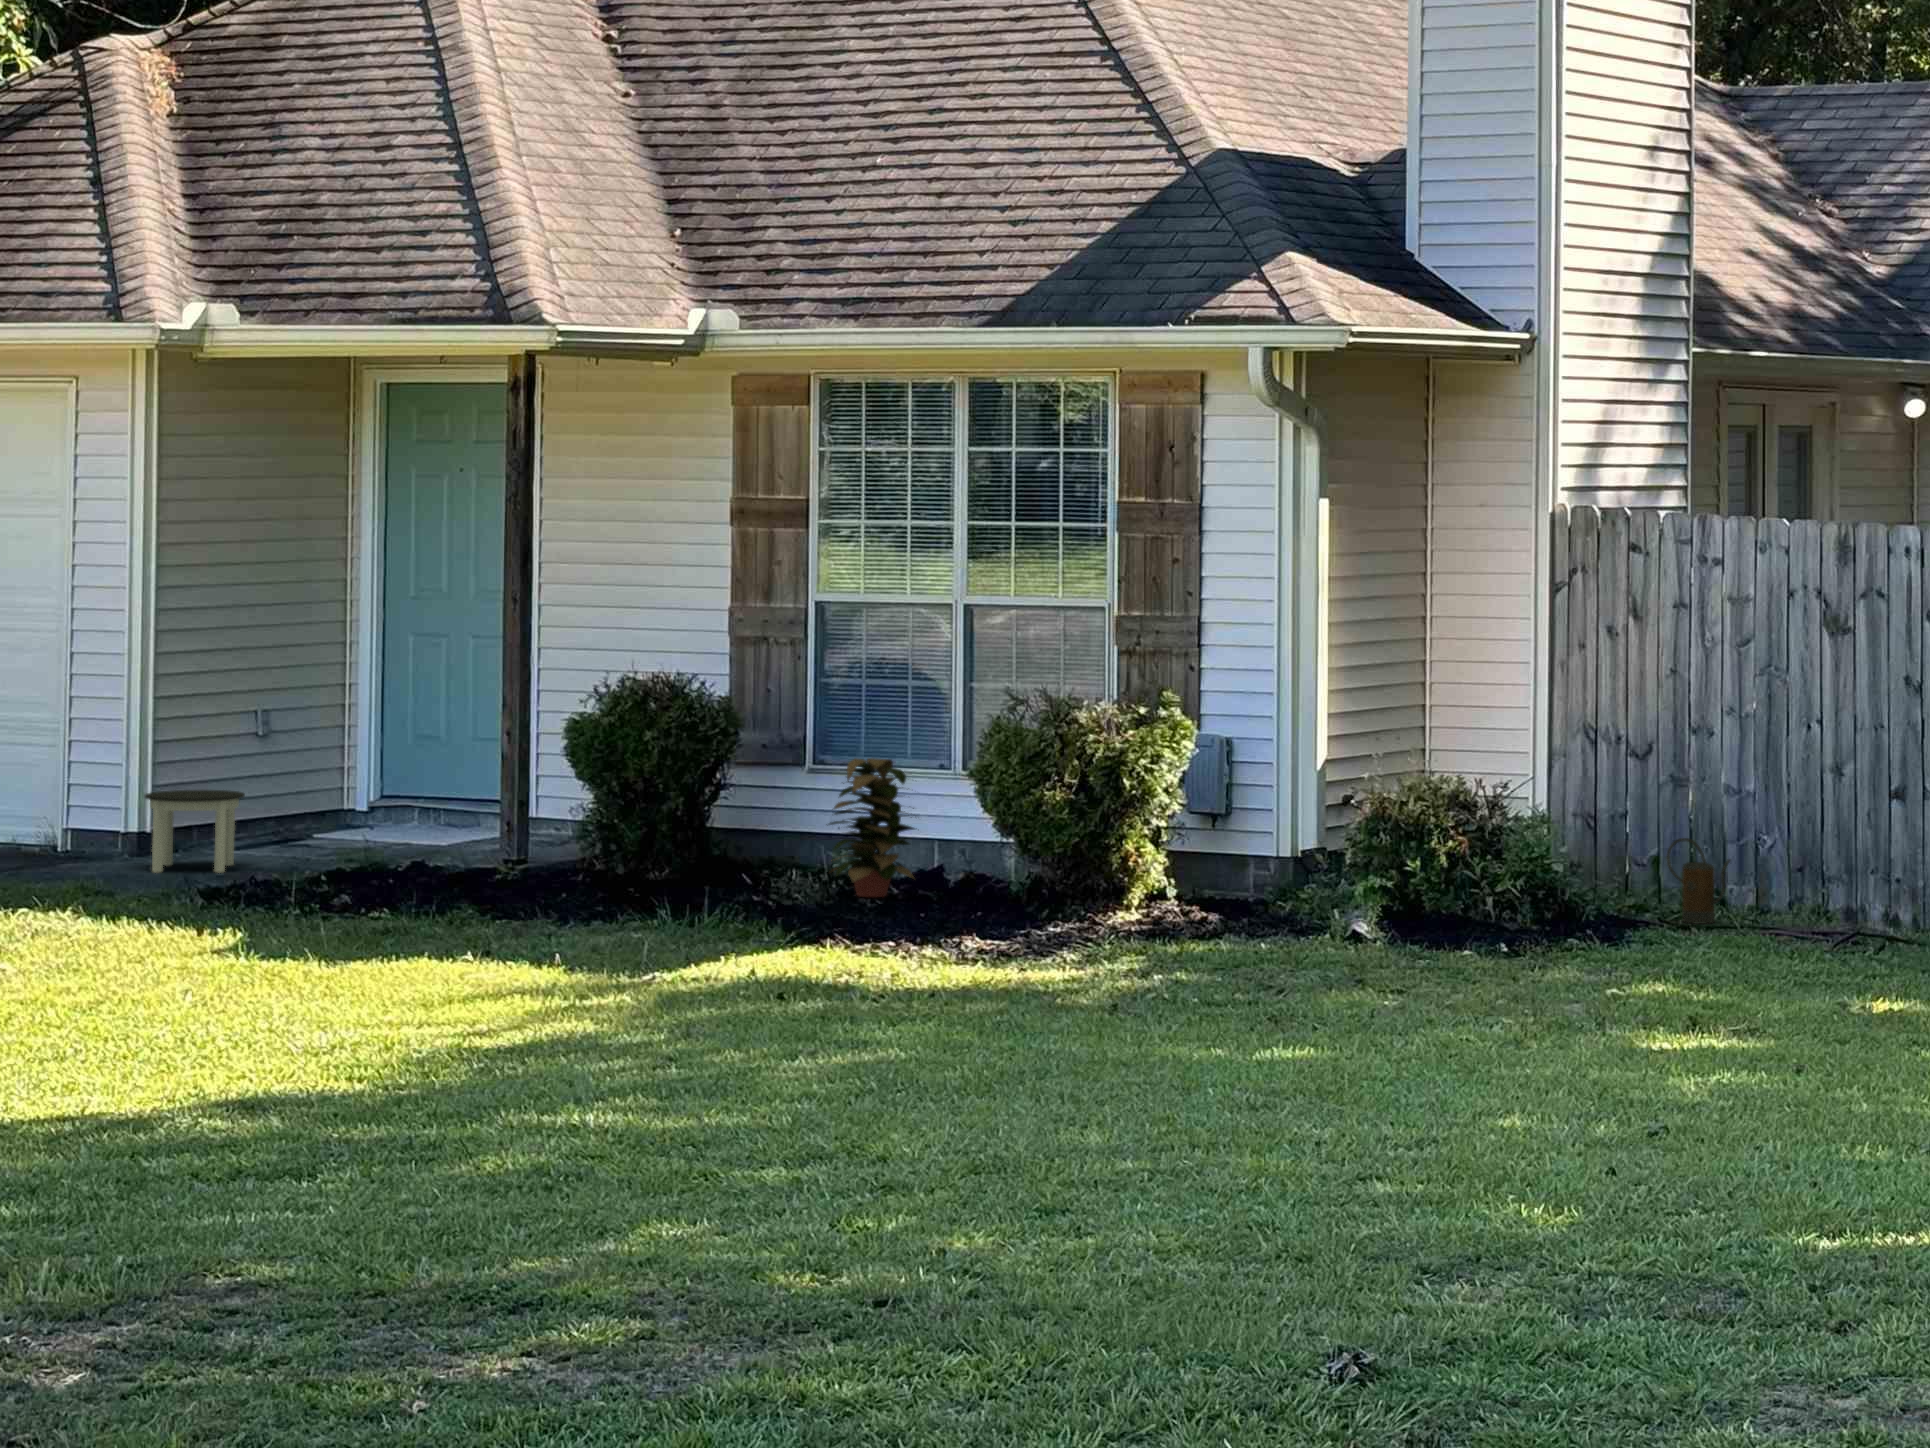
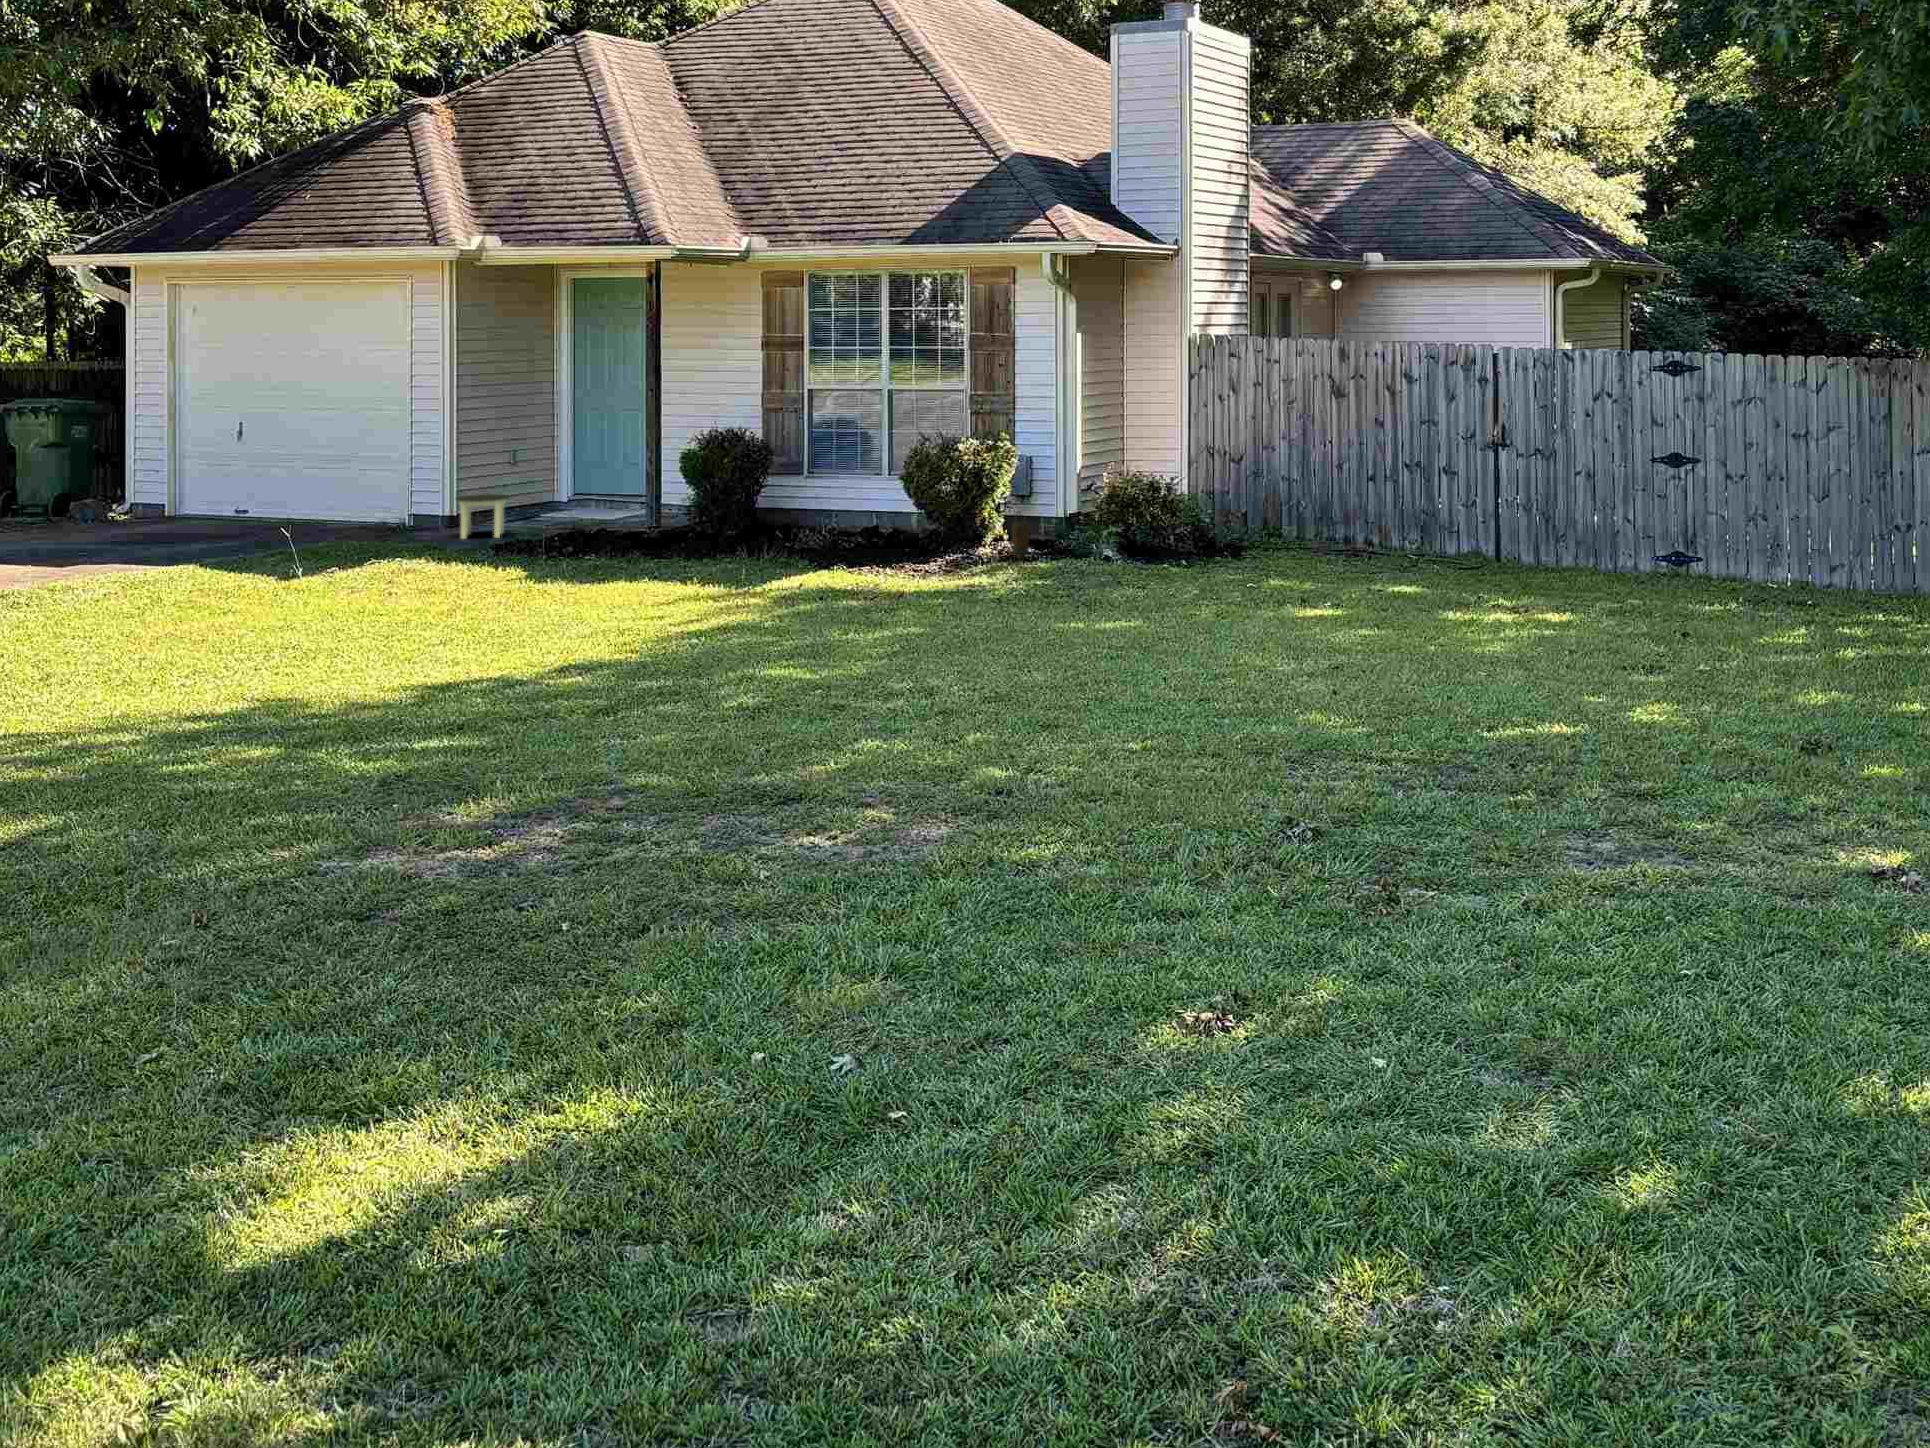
decorative plant: present [829,758,915,897] -> none [821,471,872,542]
watering can: present [1667,838,1730,924] -> present [1012,512,1029,554]

